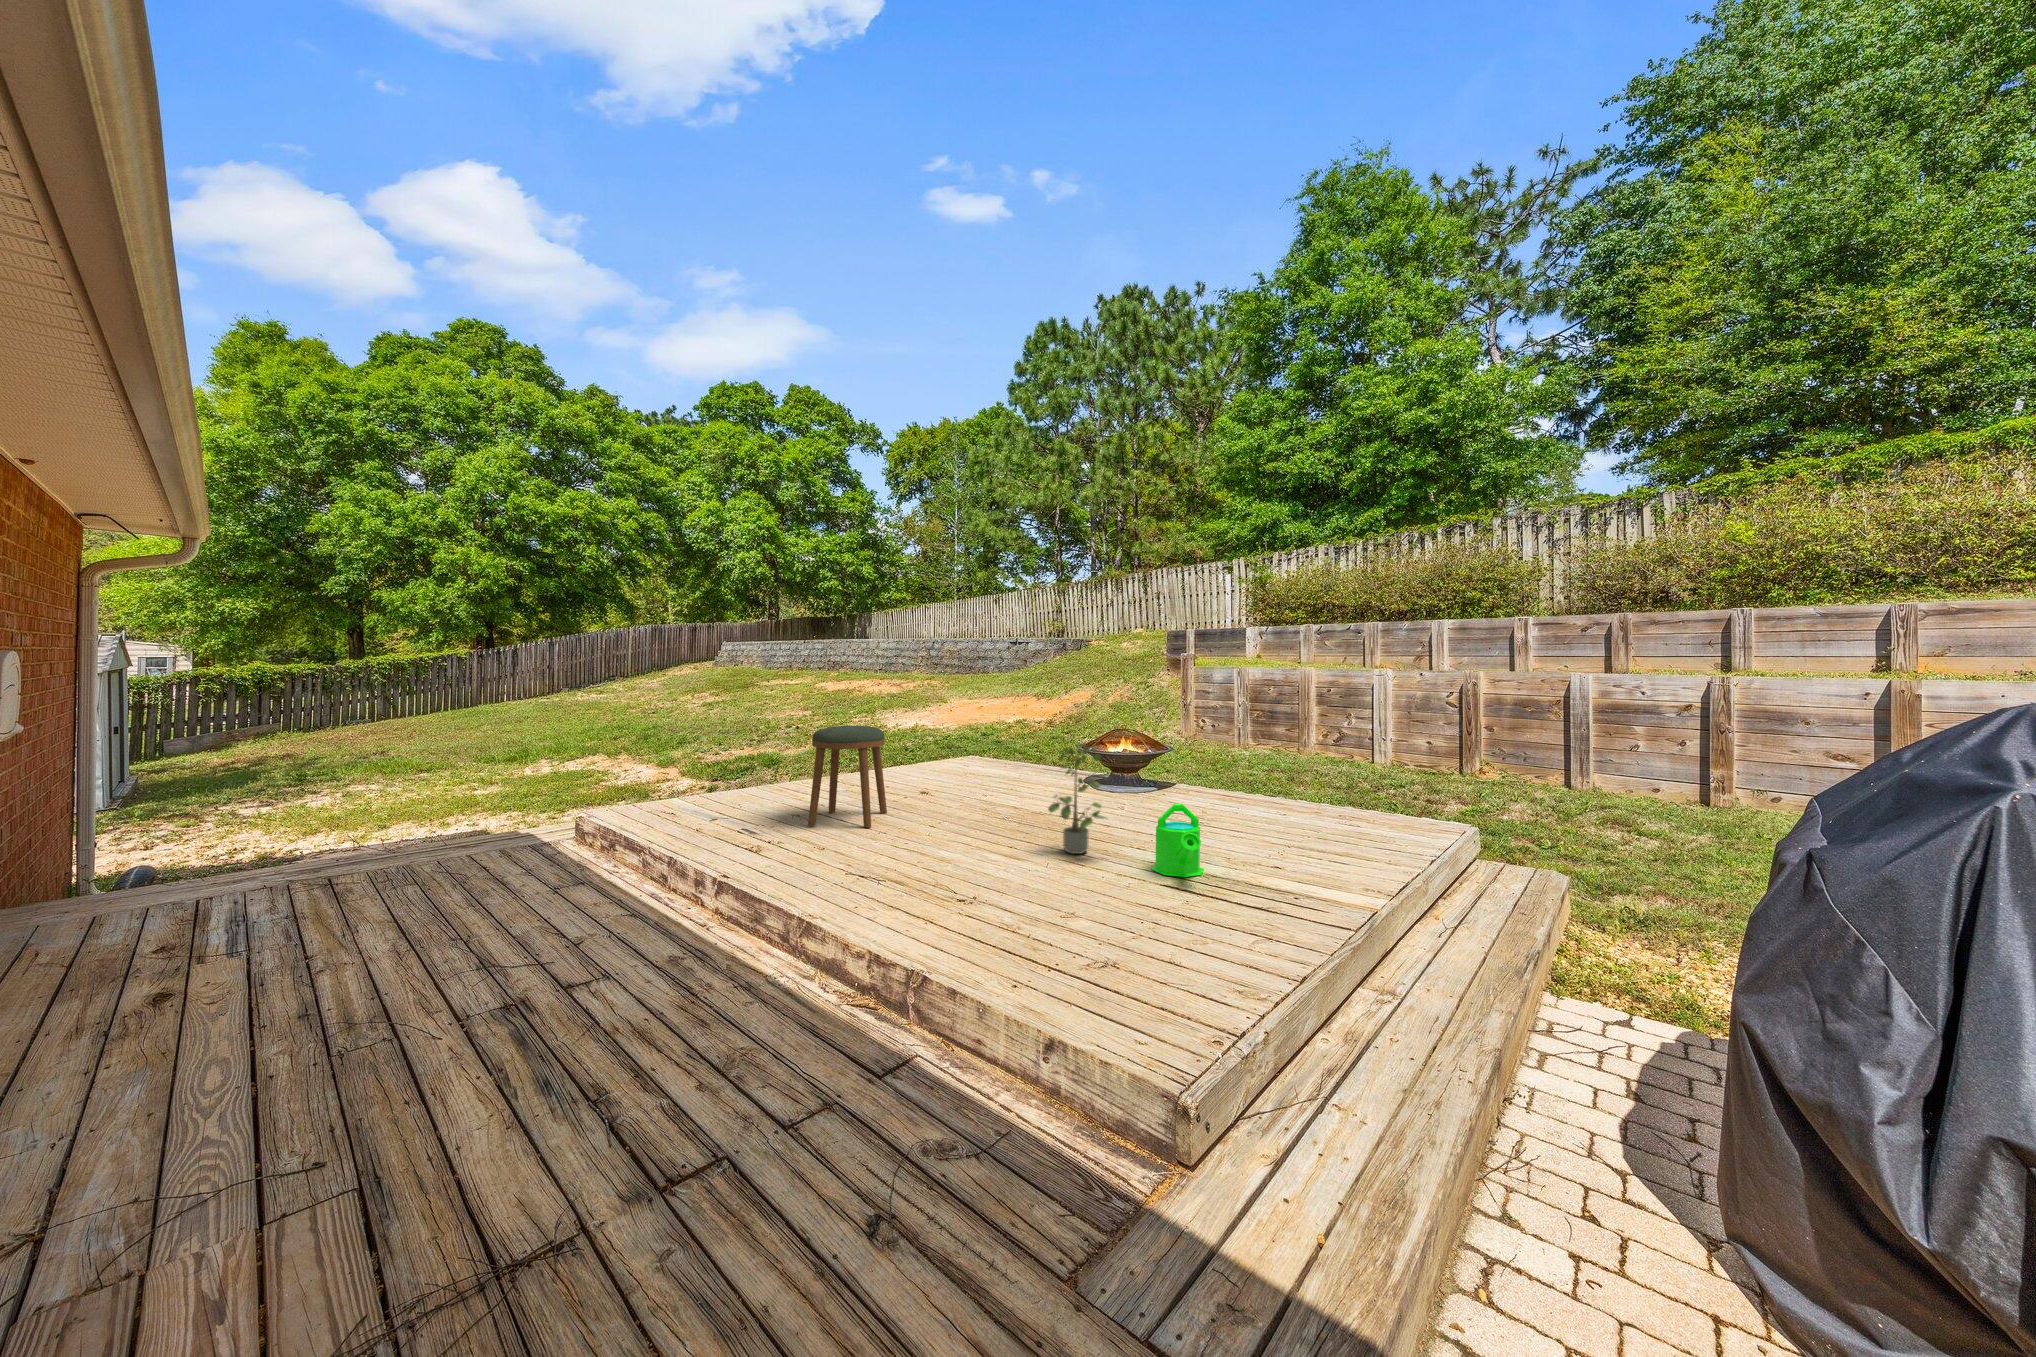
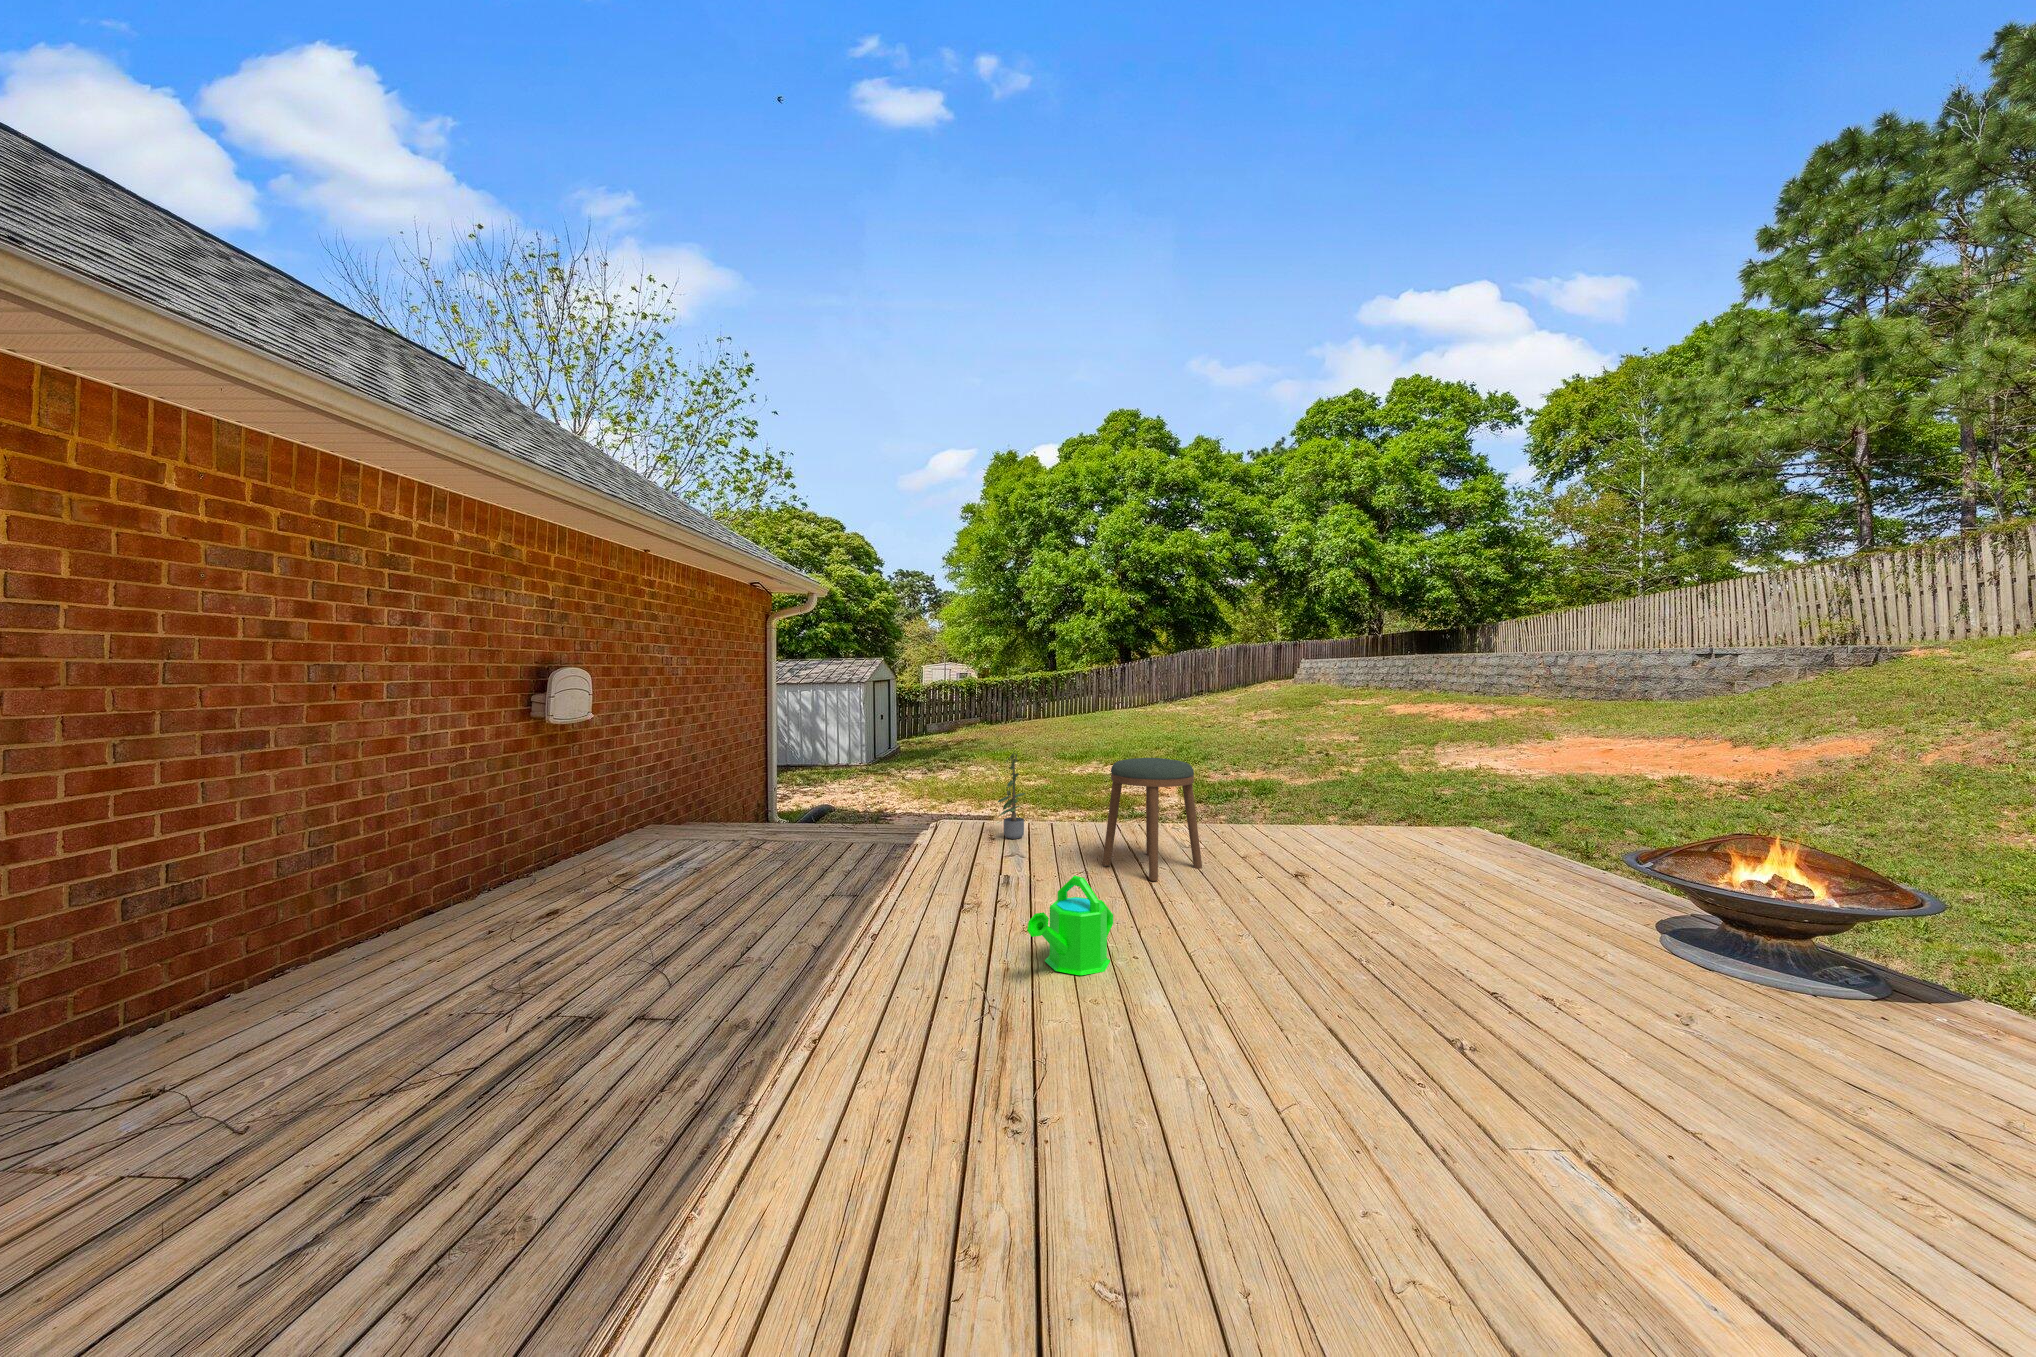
potted plant: present [1048,747,1105,854] -> present [998,751,1025,839]
watering can: present [1152,804,1204,877] -> present [1027,876,1113,976]

